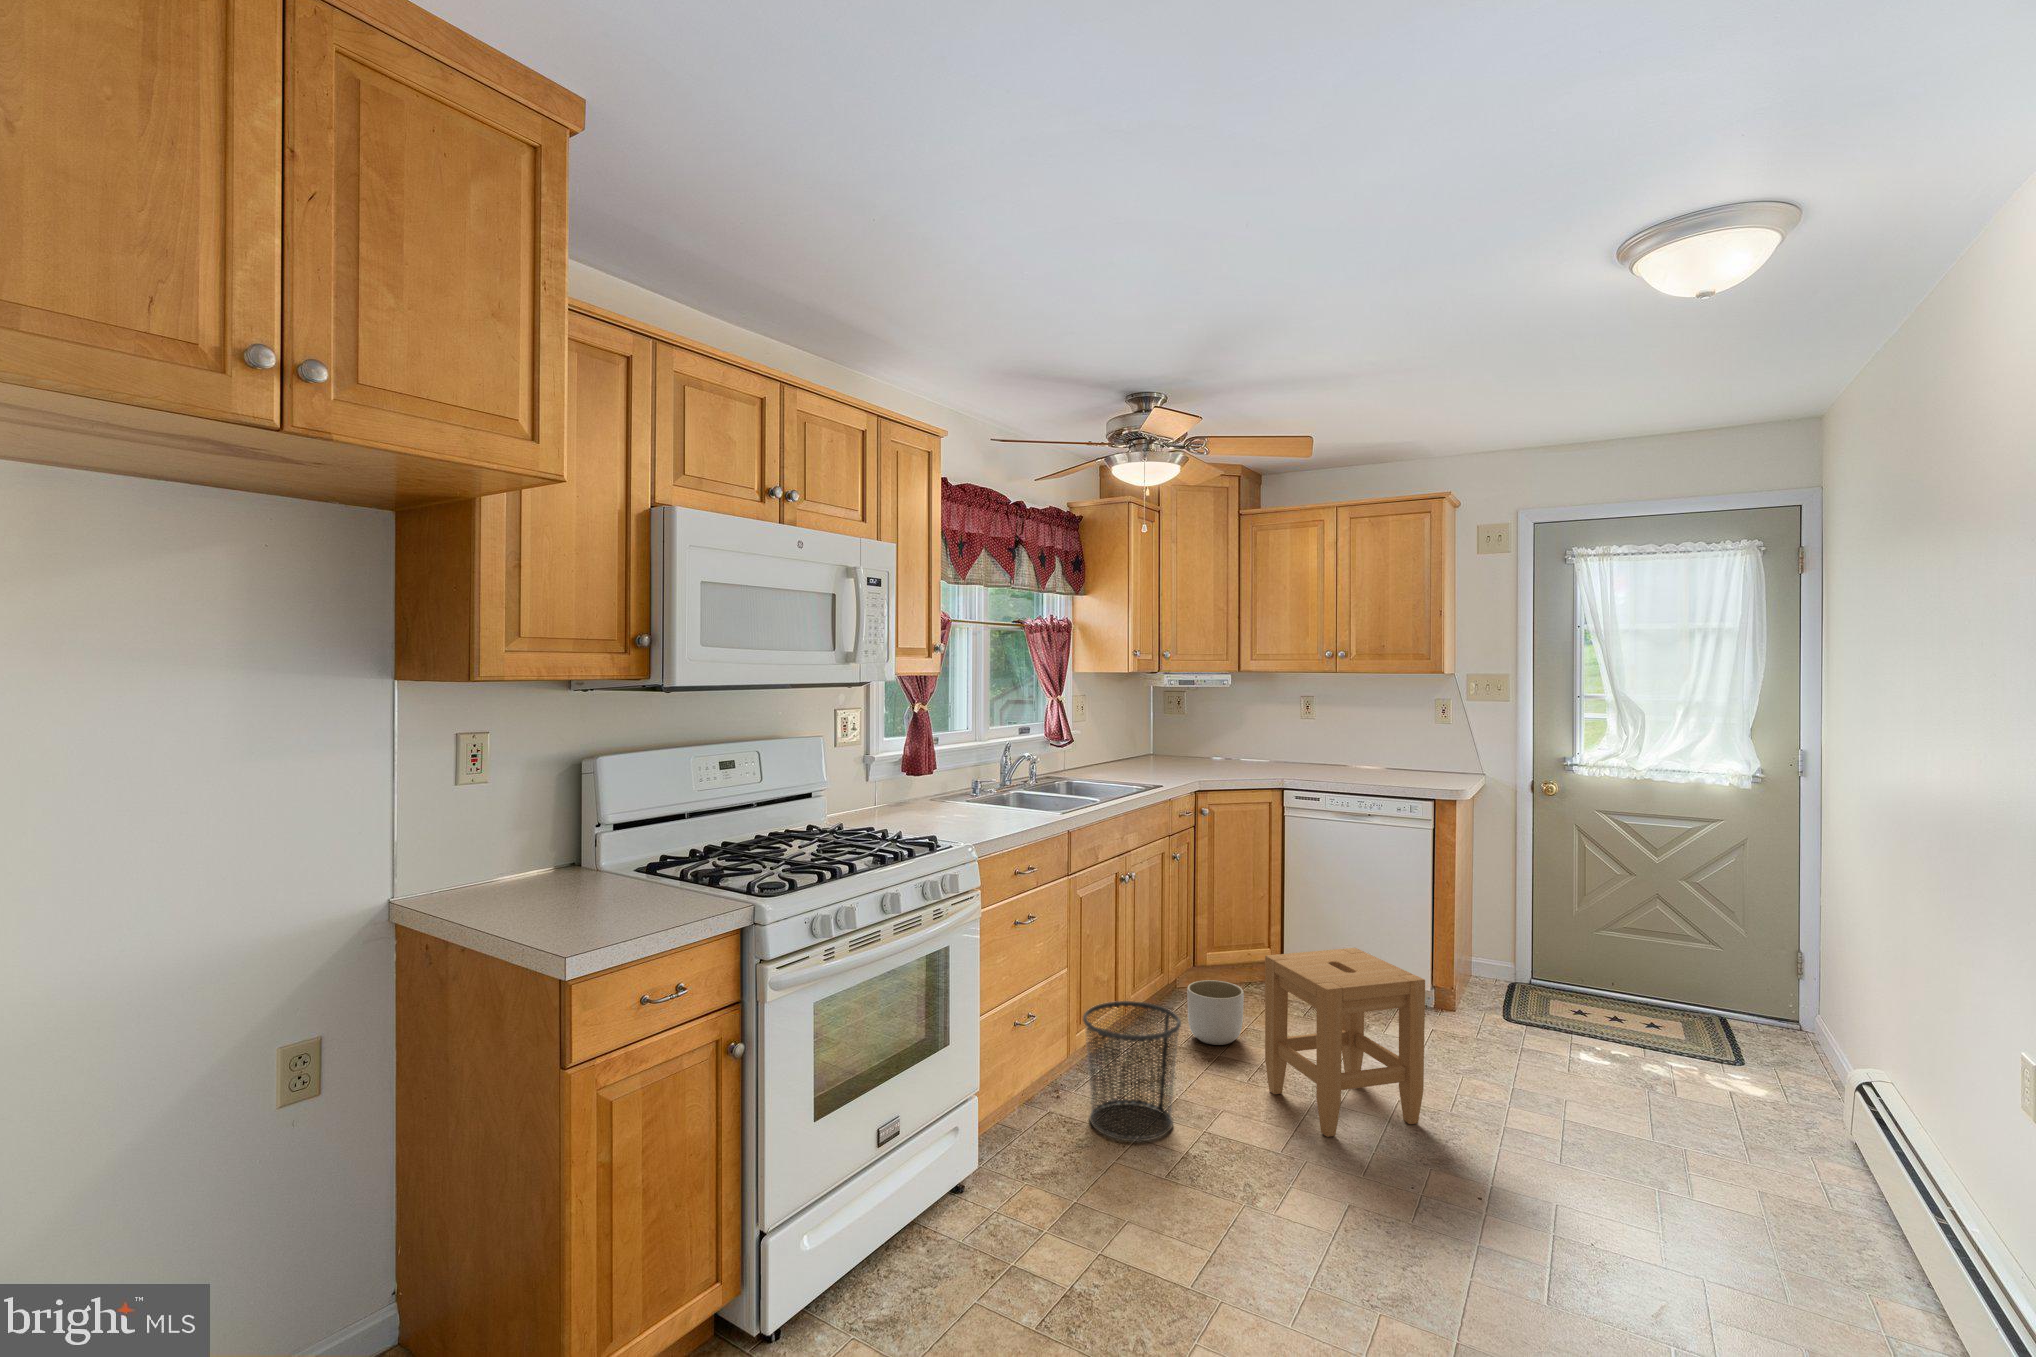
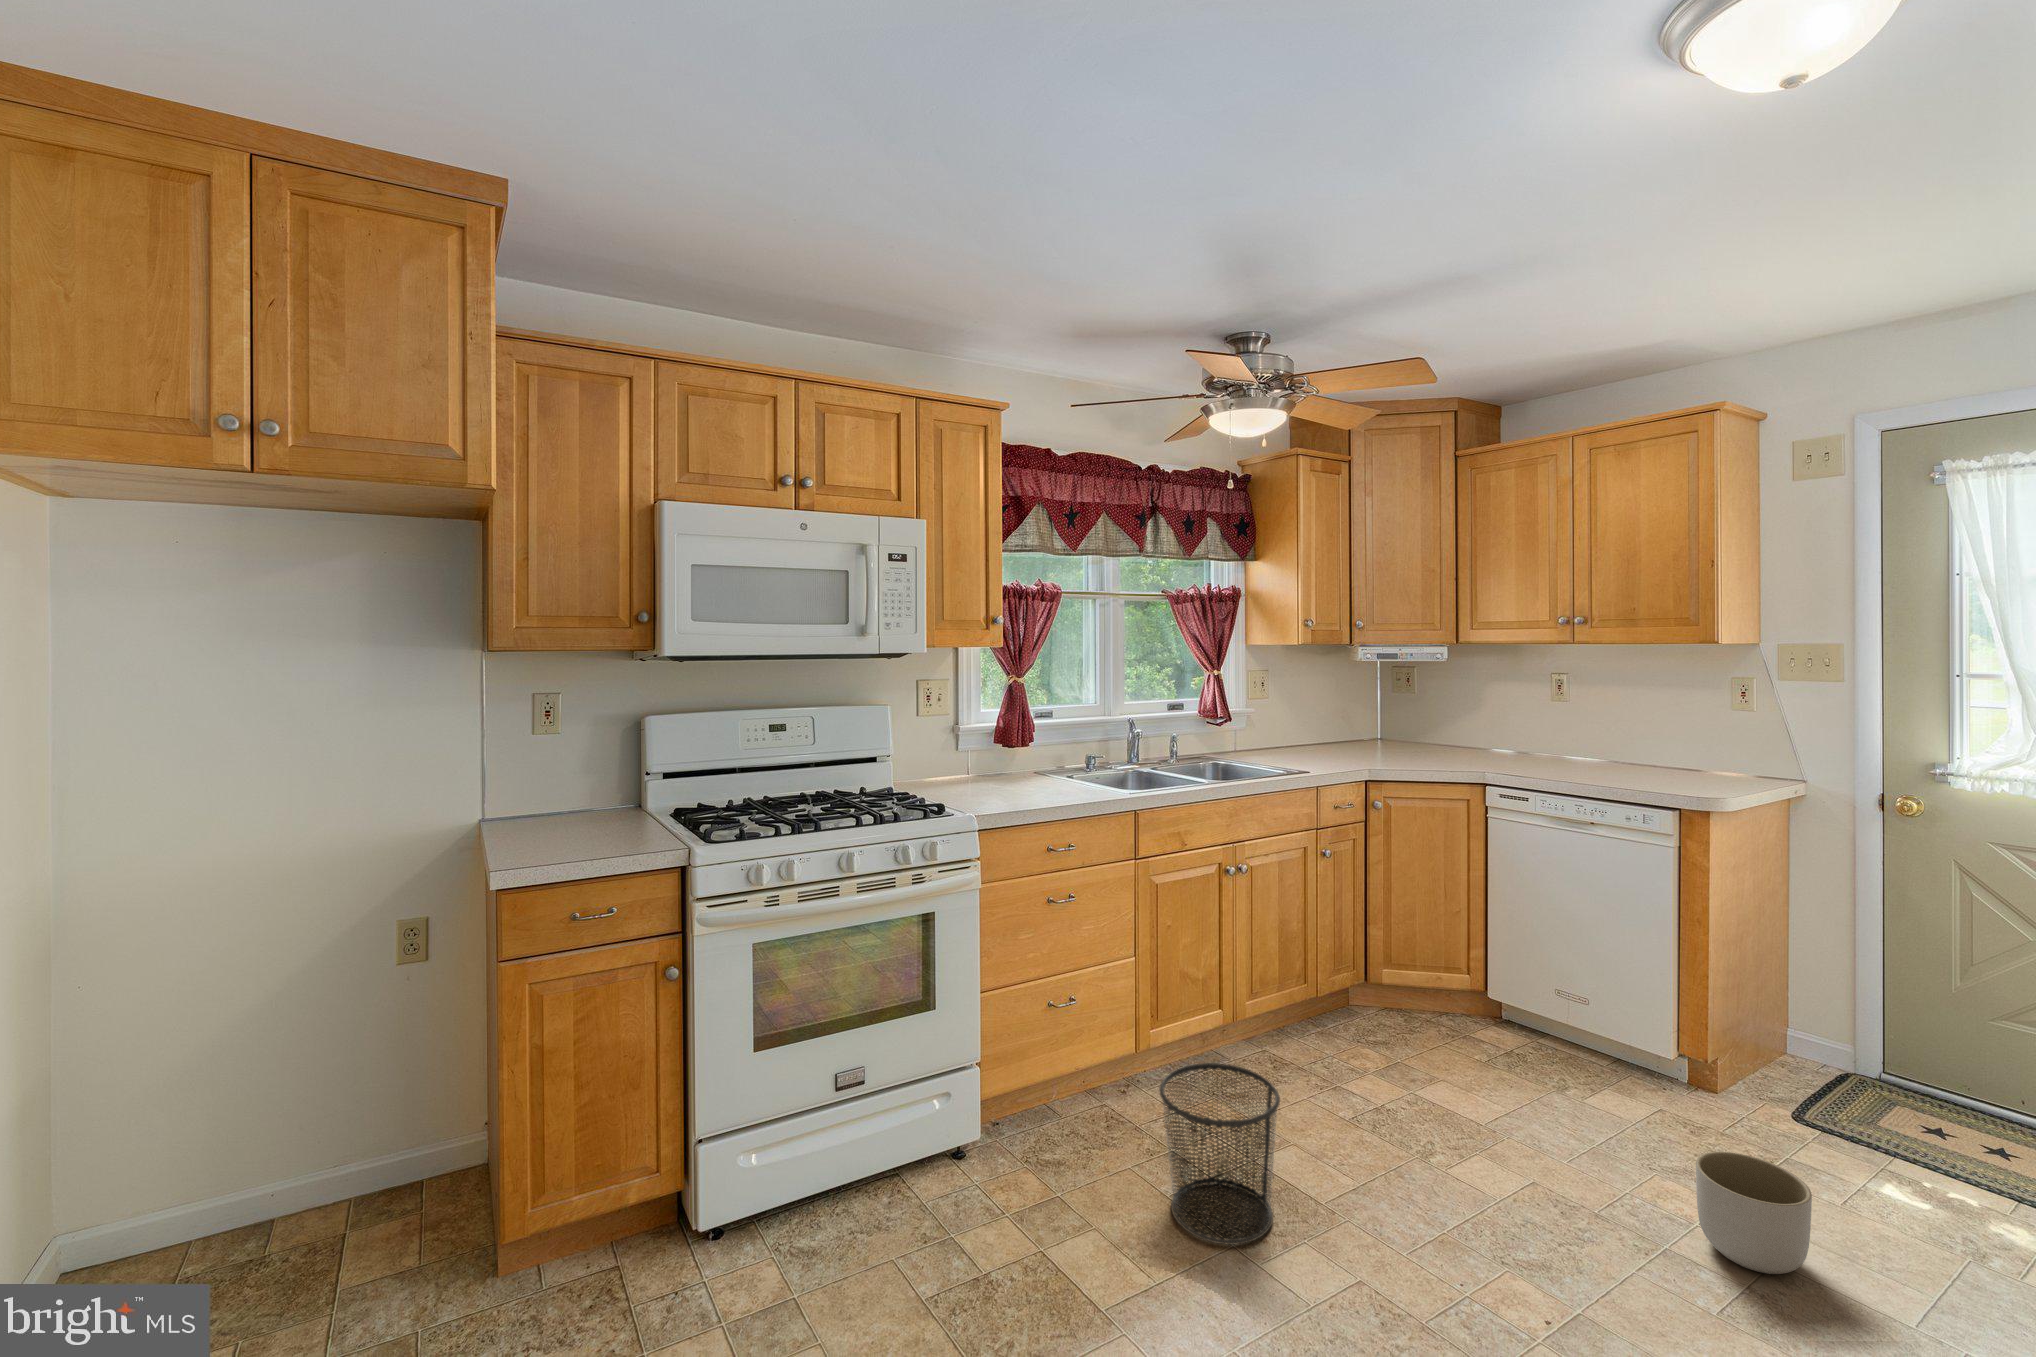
stool: present [1265,948,1425,1137] -> none [1410,1024,1631,1283]
planter: present [1187,980,1244,1045] -> present [1696,1152,1812,1274]

